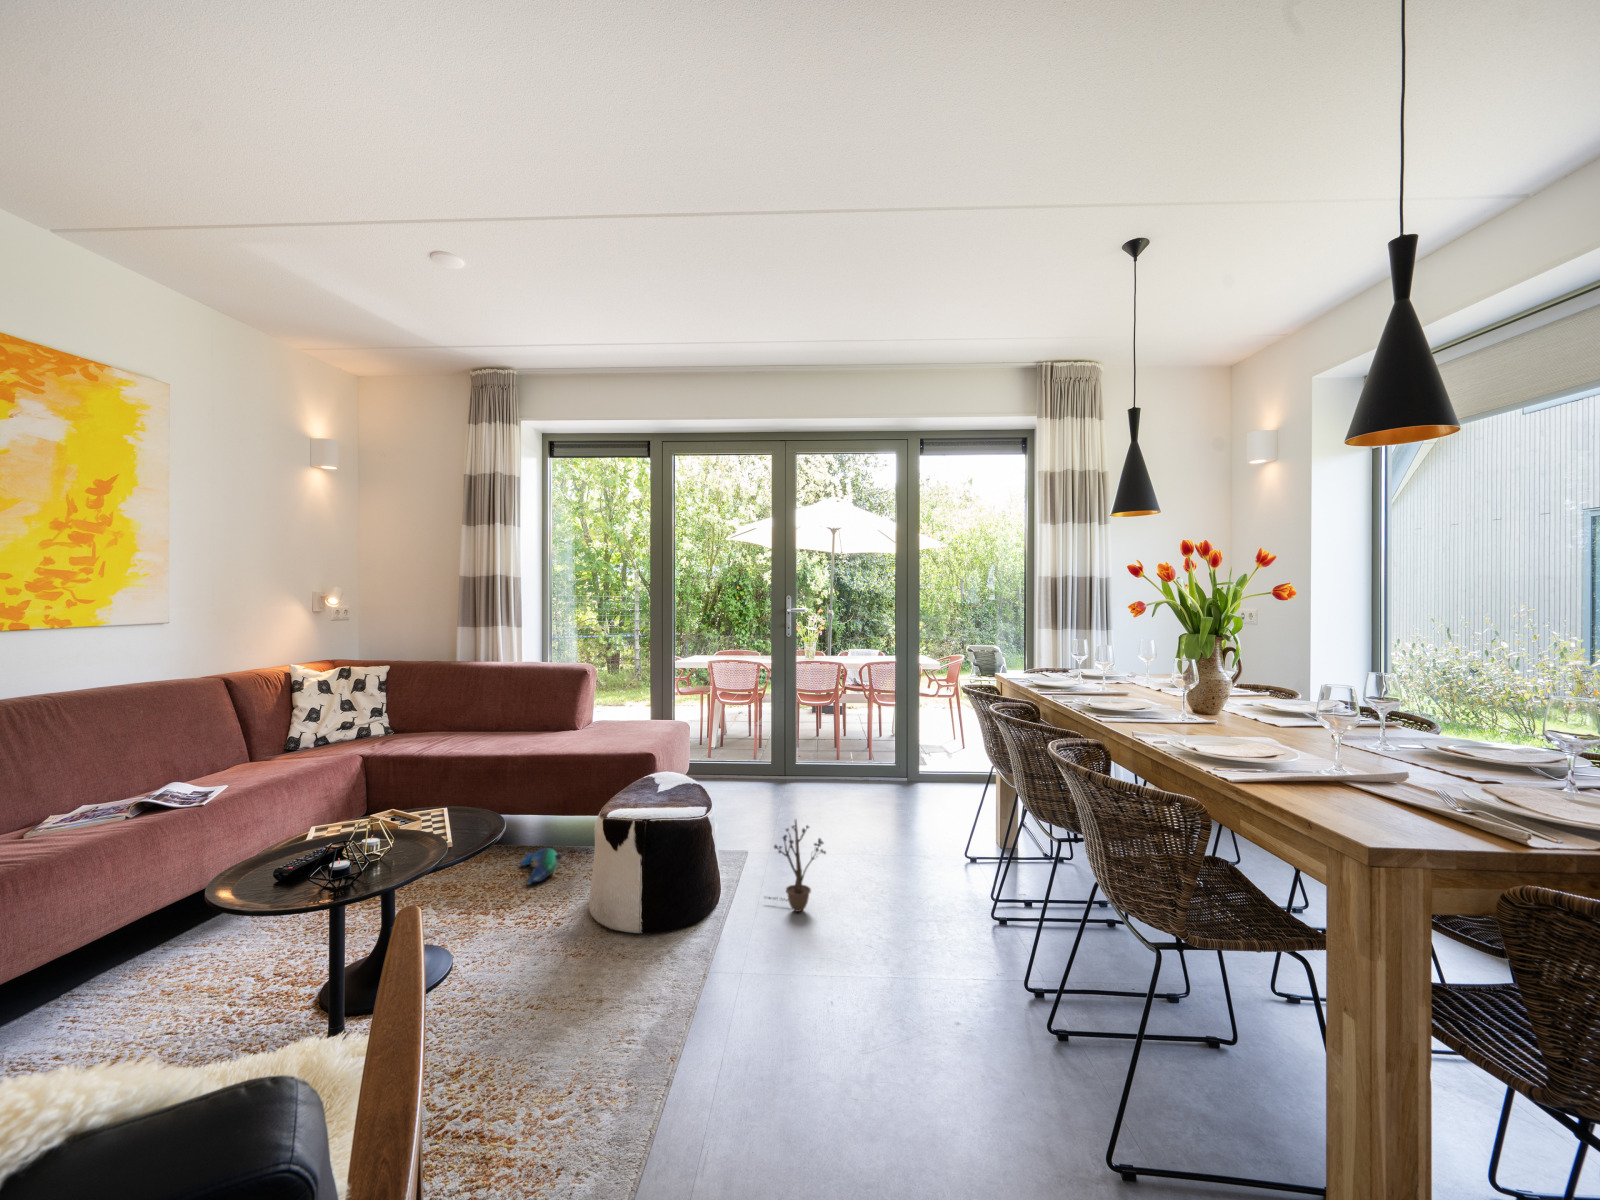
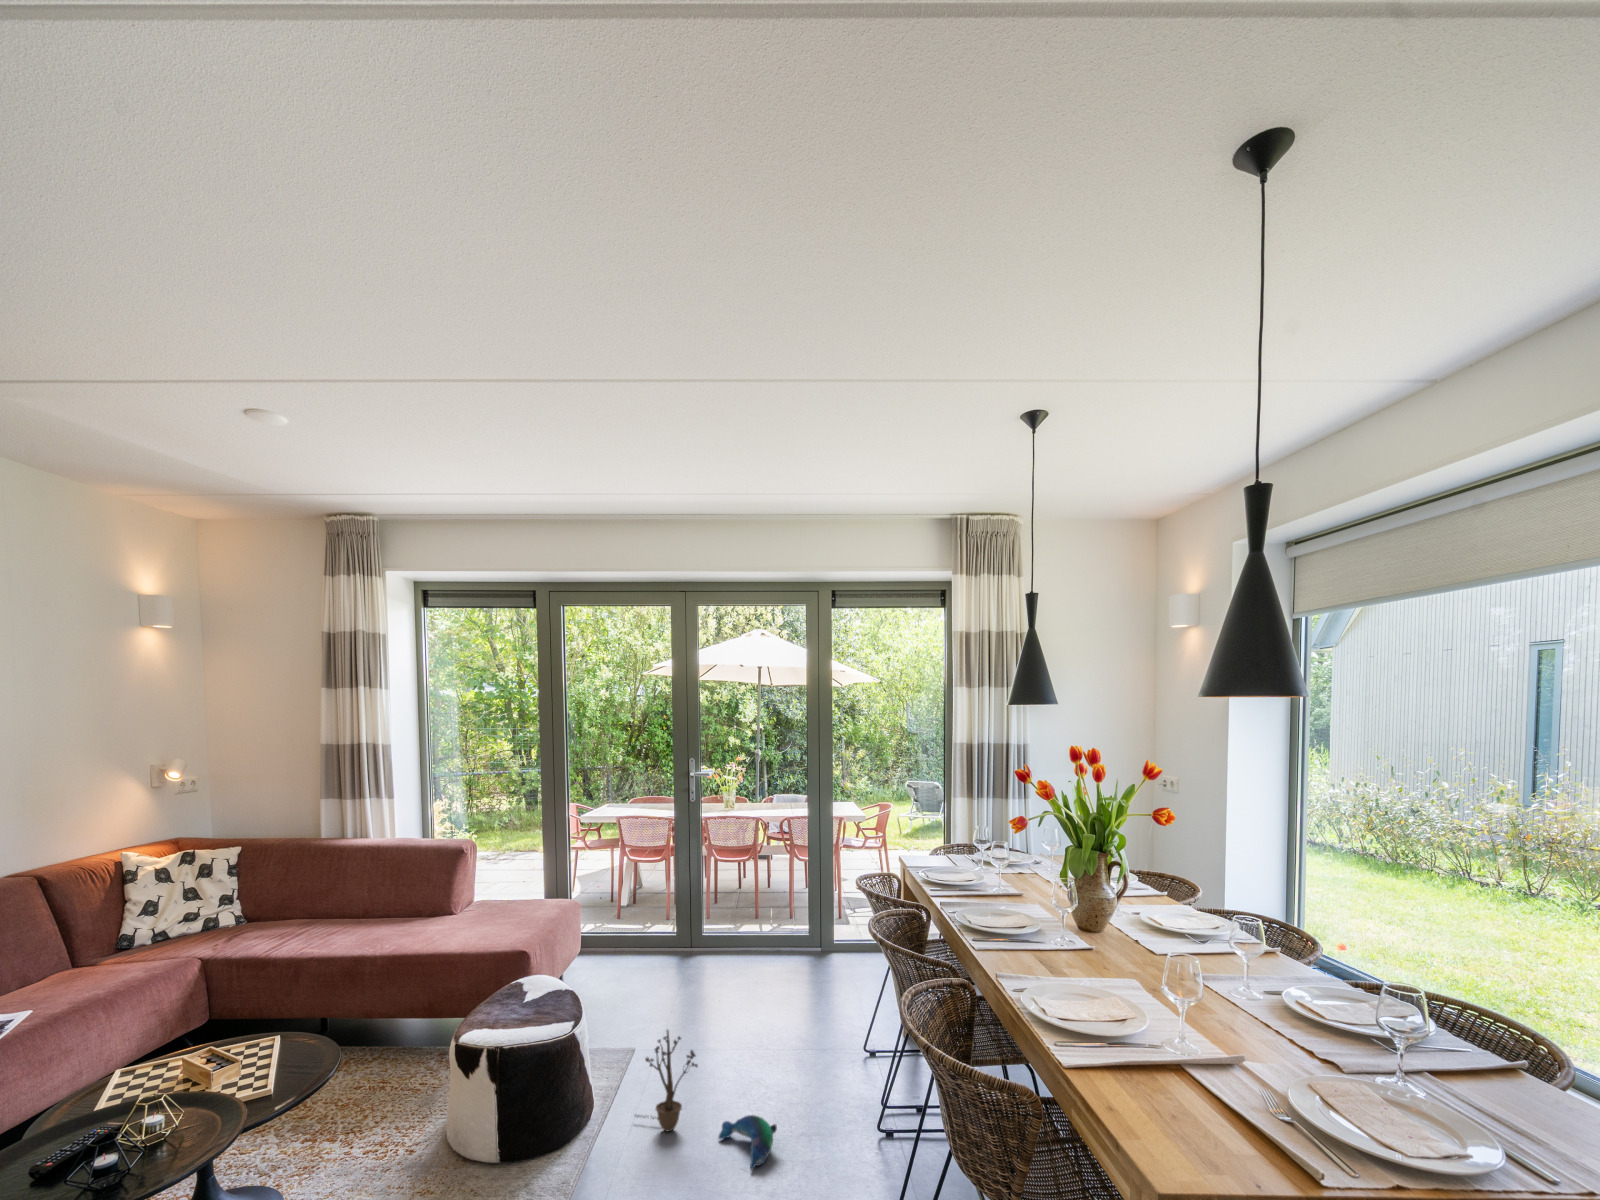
plush toy: present [520,848,561,884] -> present [719,1115,777,1170]

